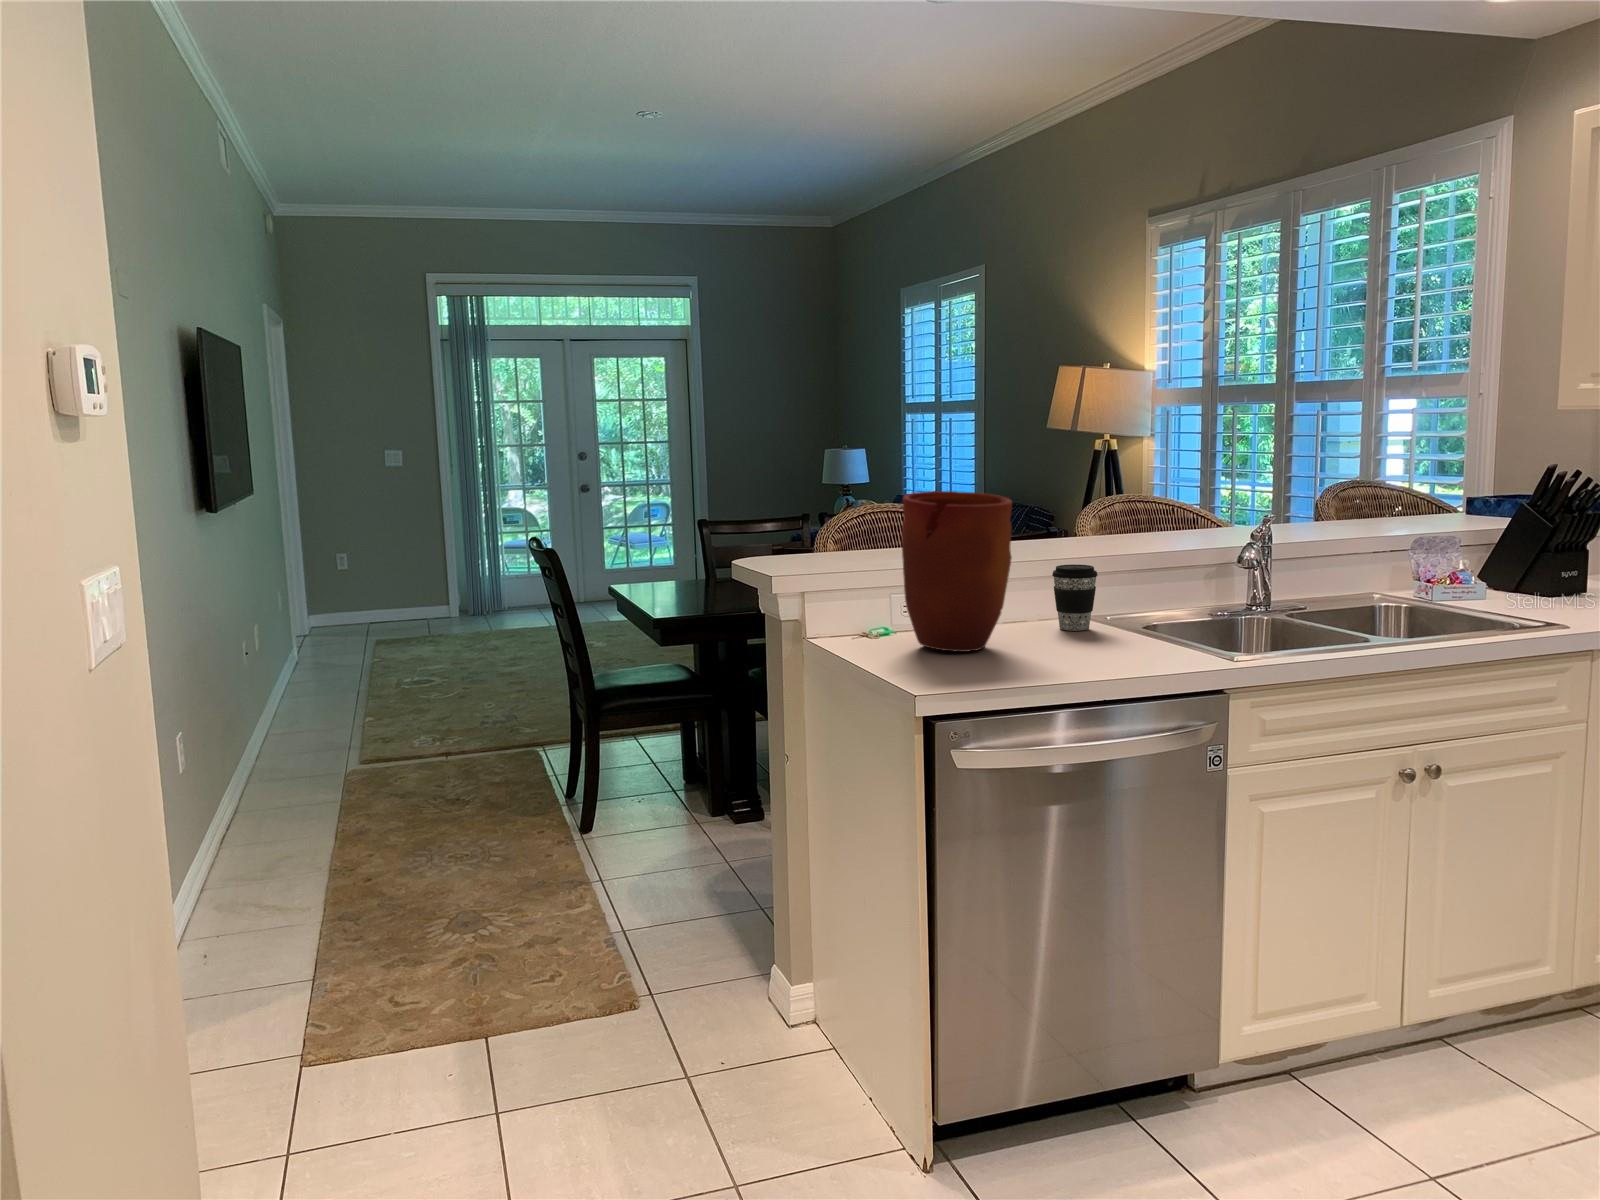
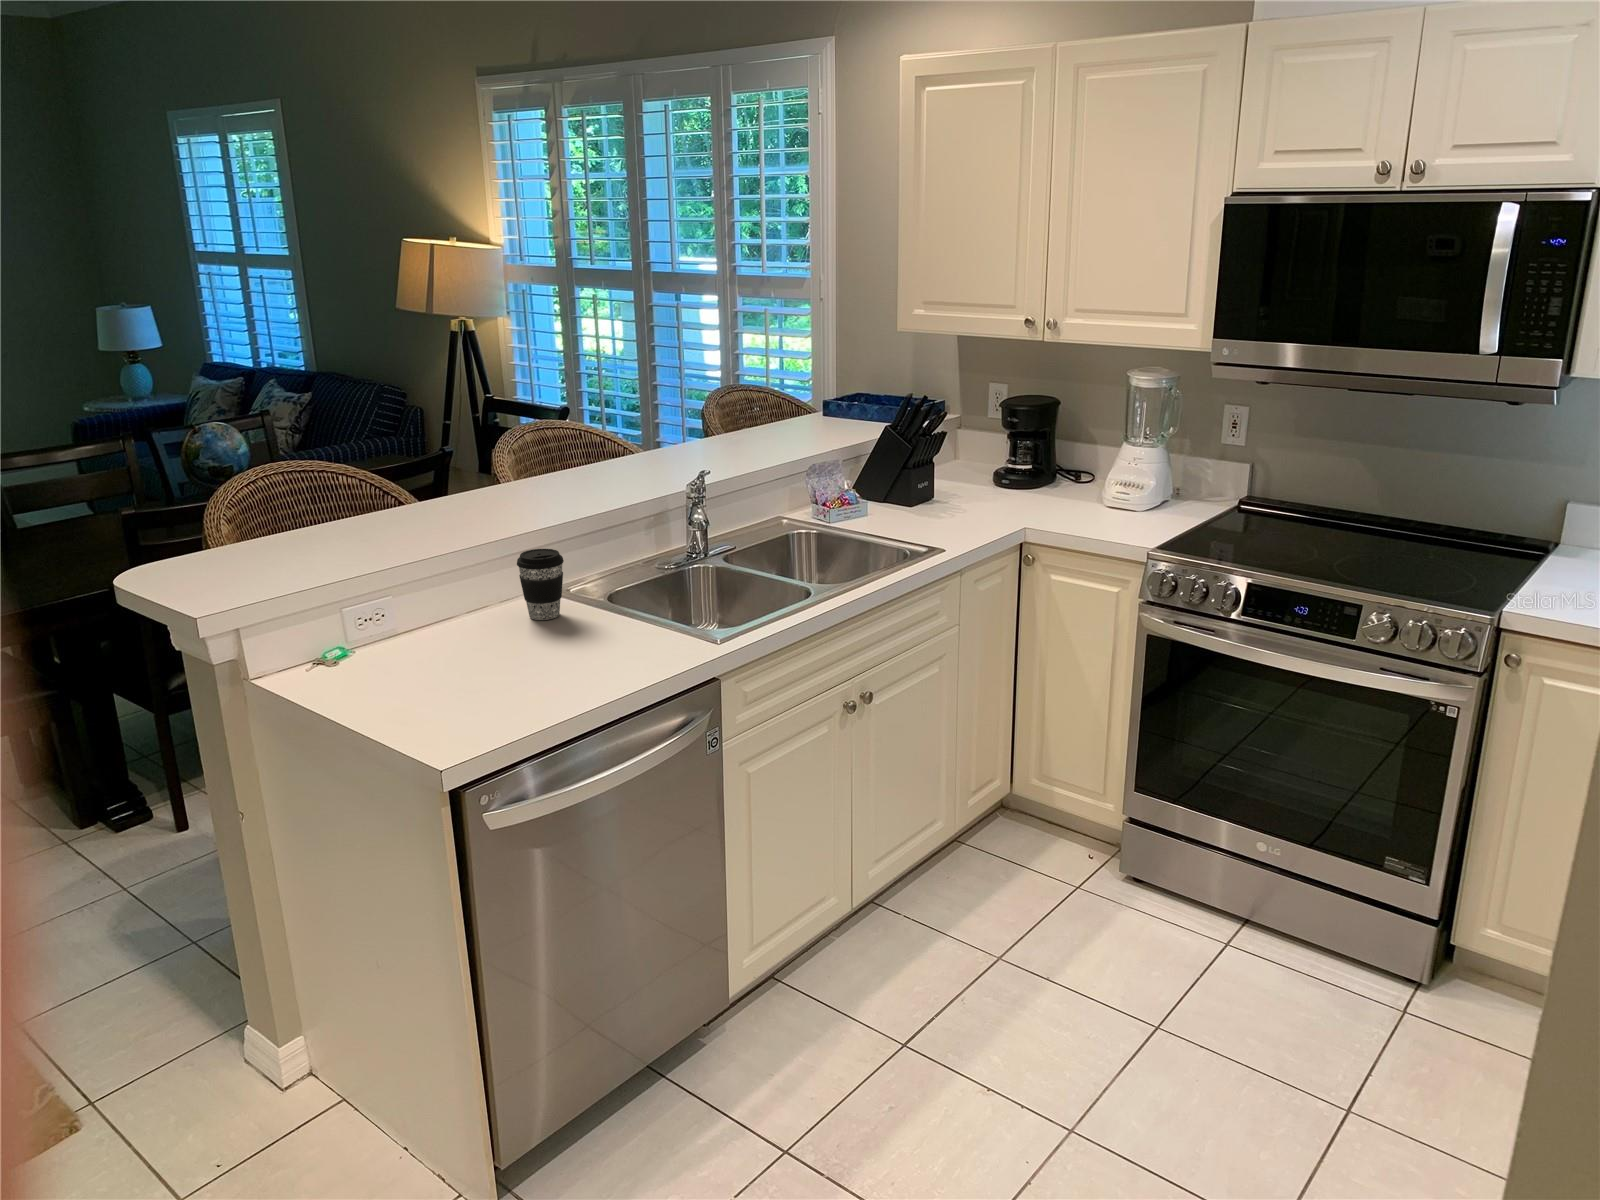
vase: present [902,491,1012,652] -> none [359,497,490,681]

